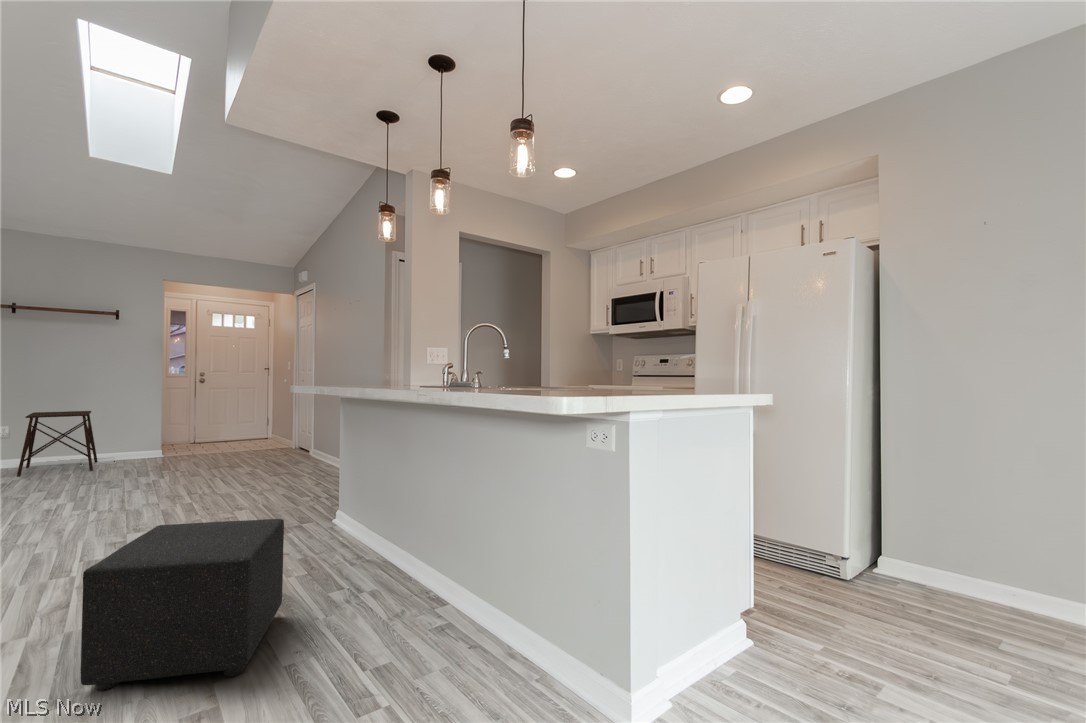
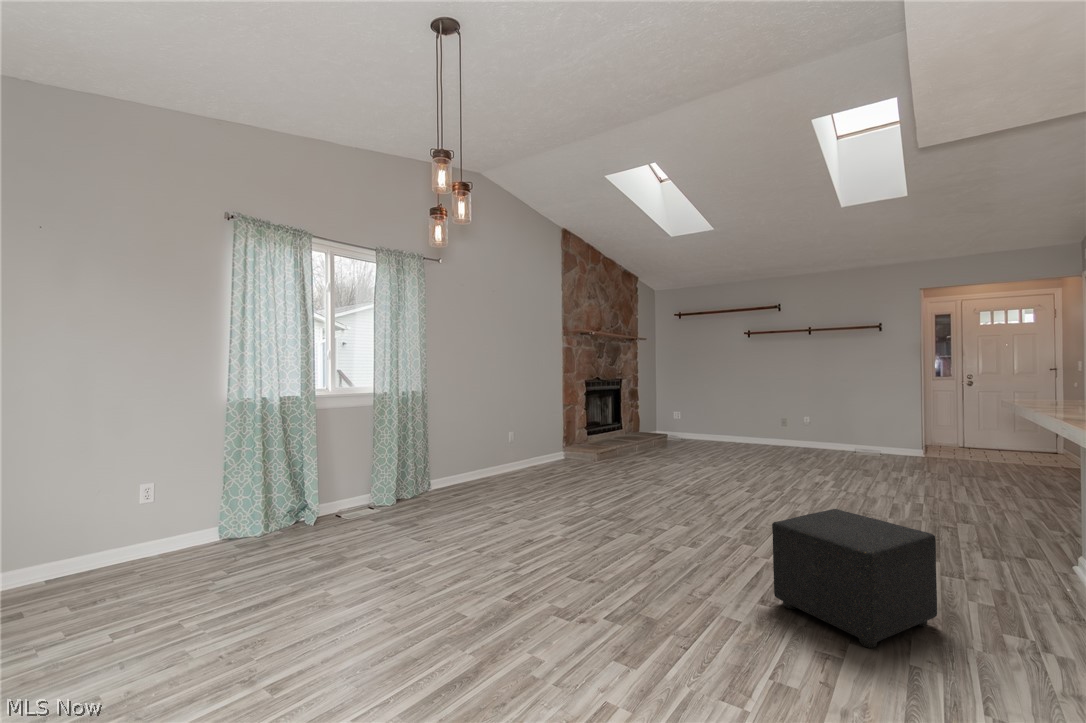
side table: present [17,411,98,477] -> none [814,408,870,459]

